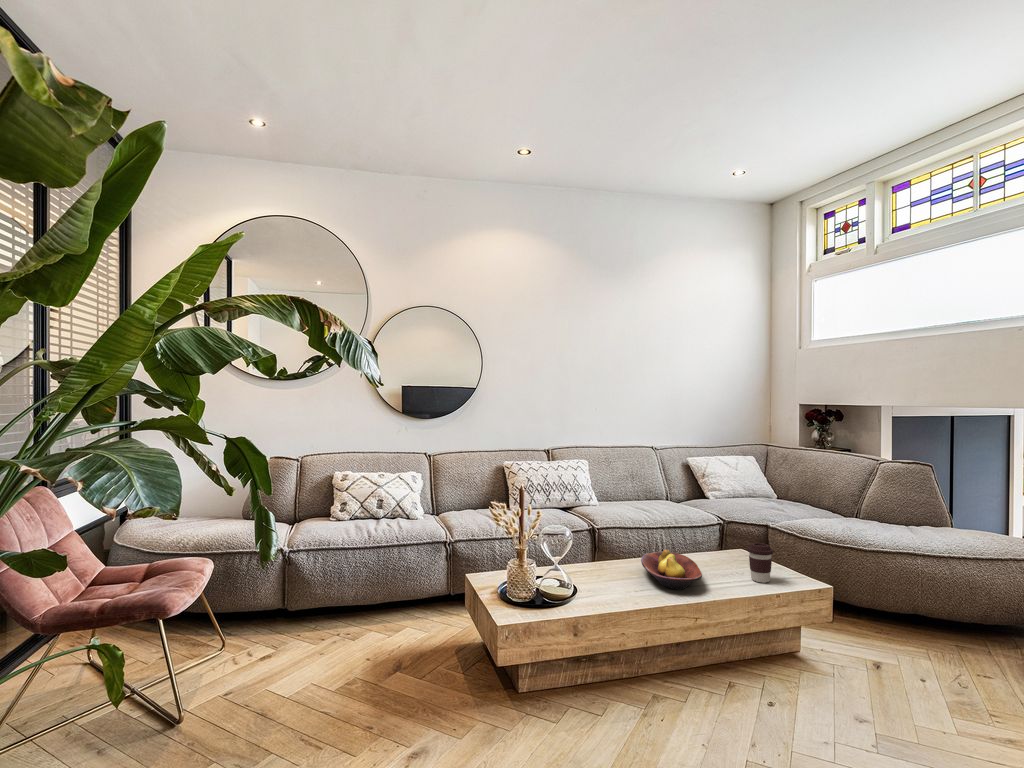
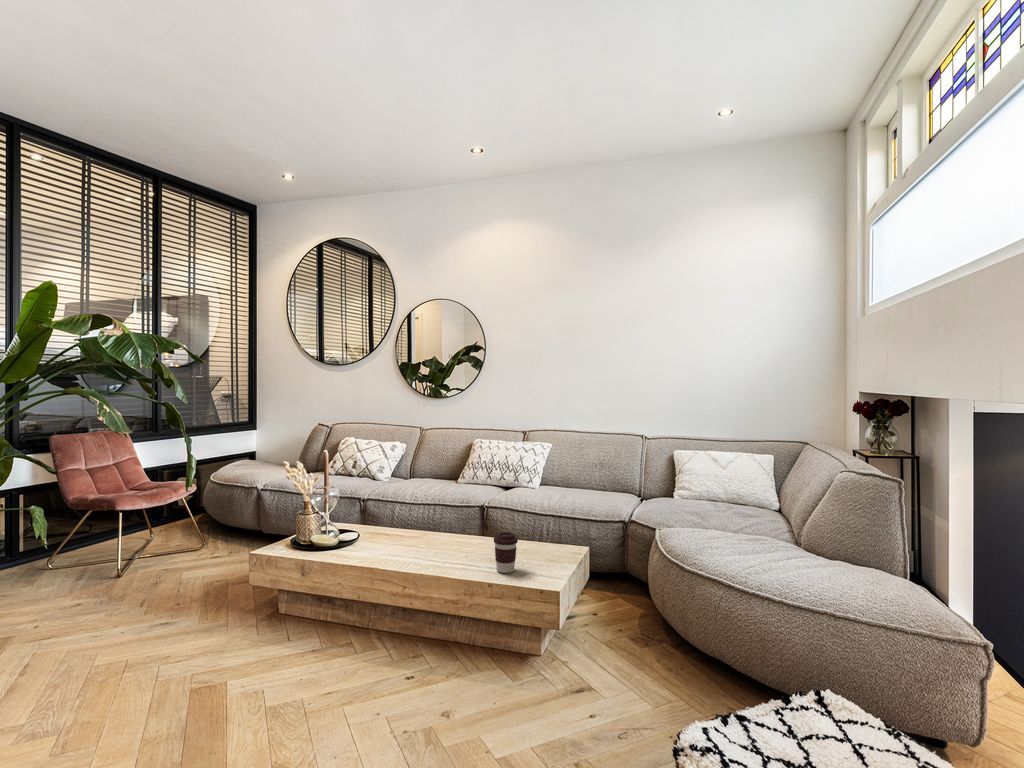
fruit bowl: present [641,550,702,589] -> none [398,526,473,561]

